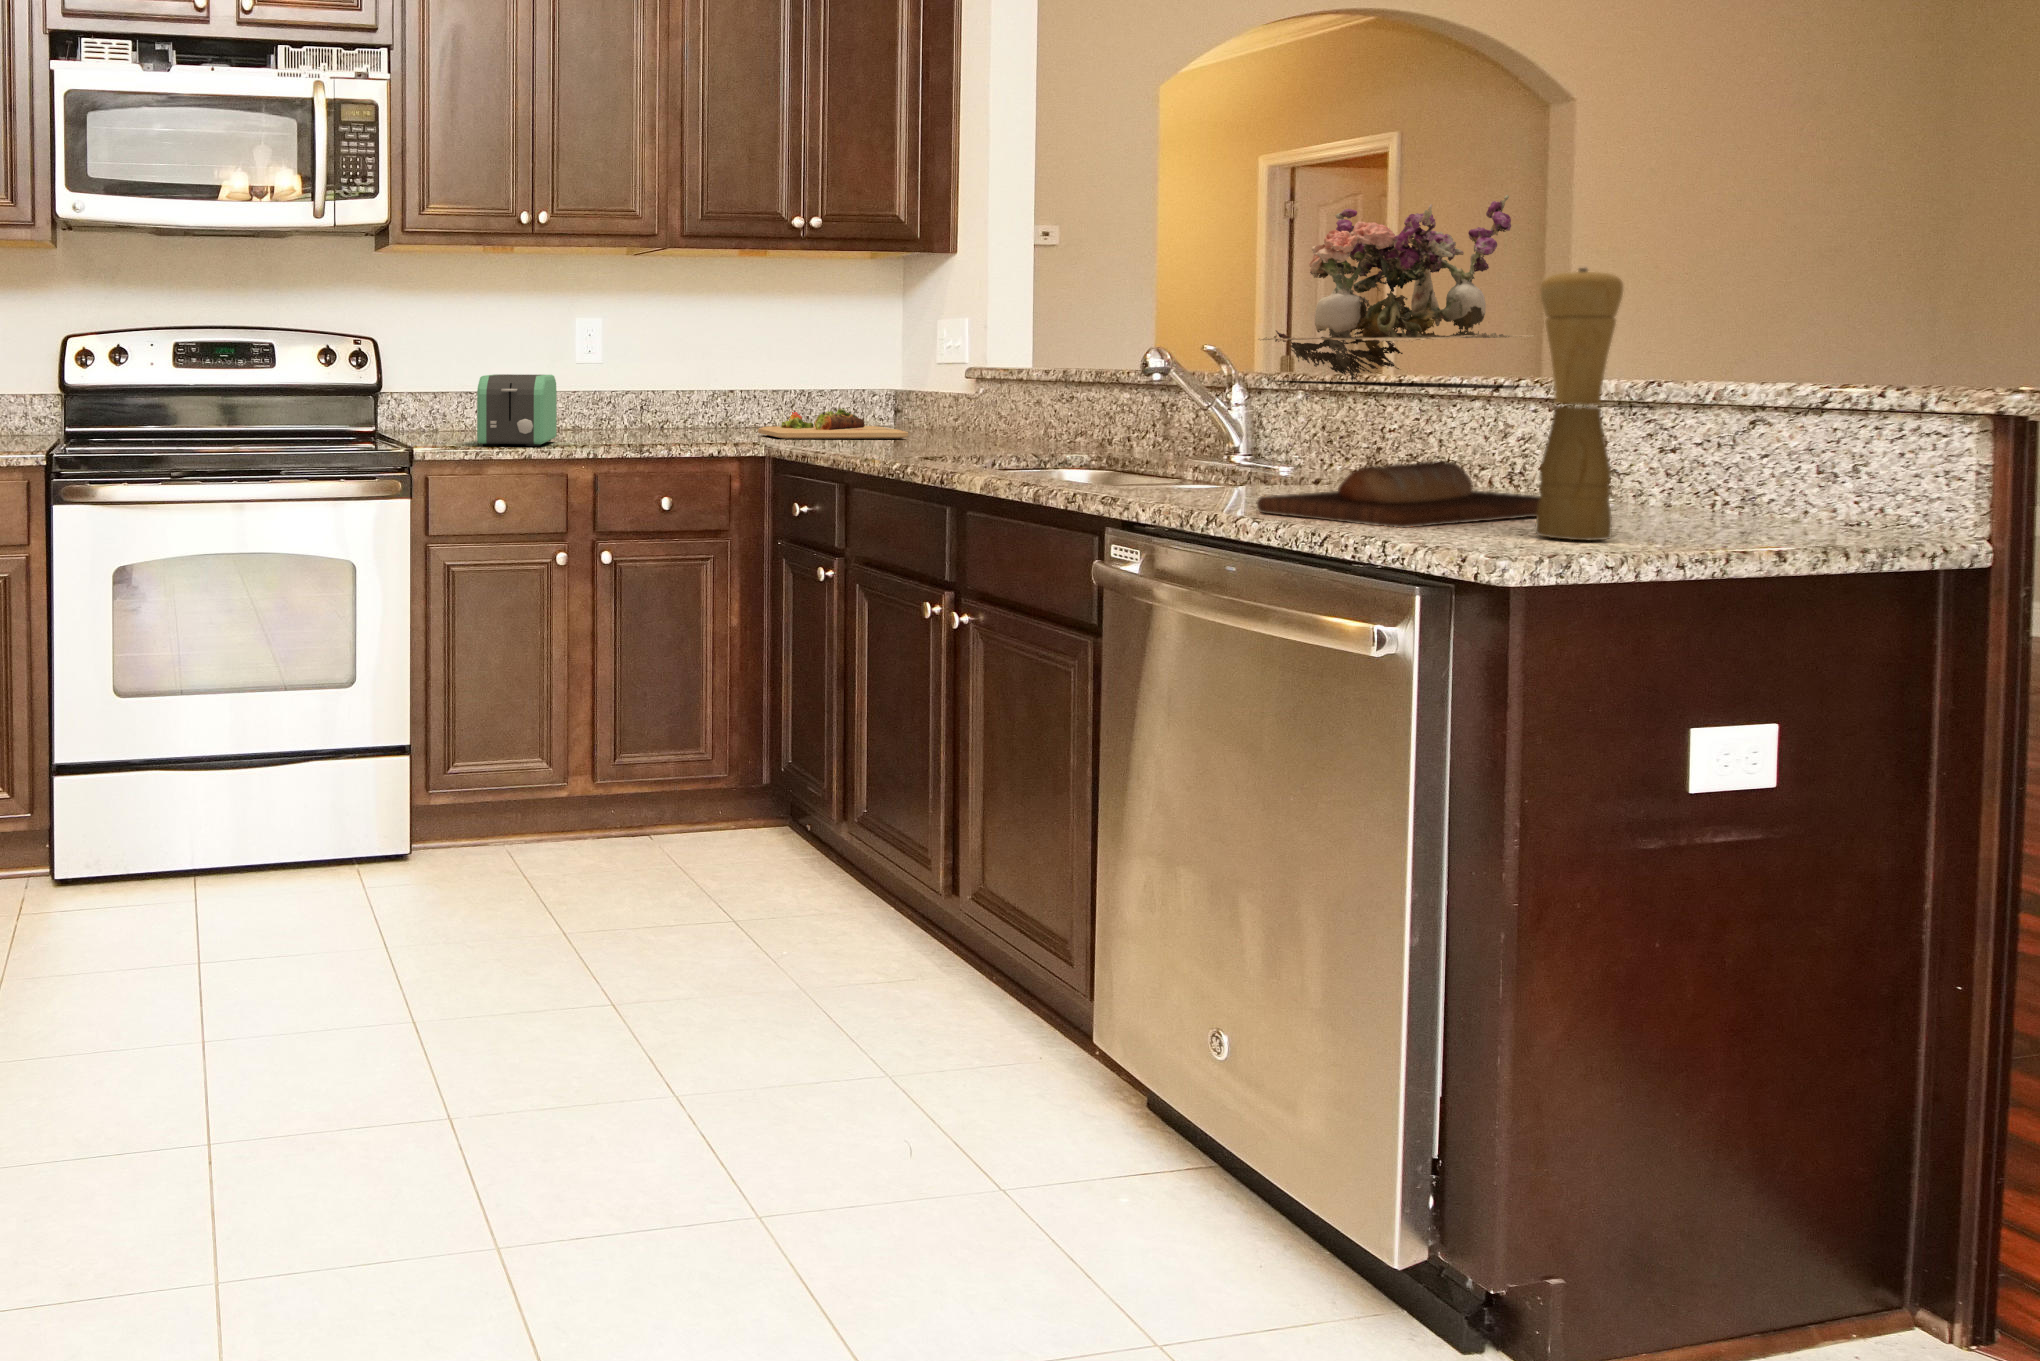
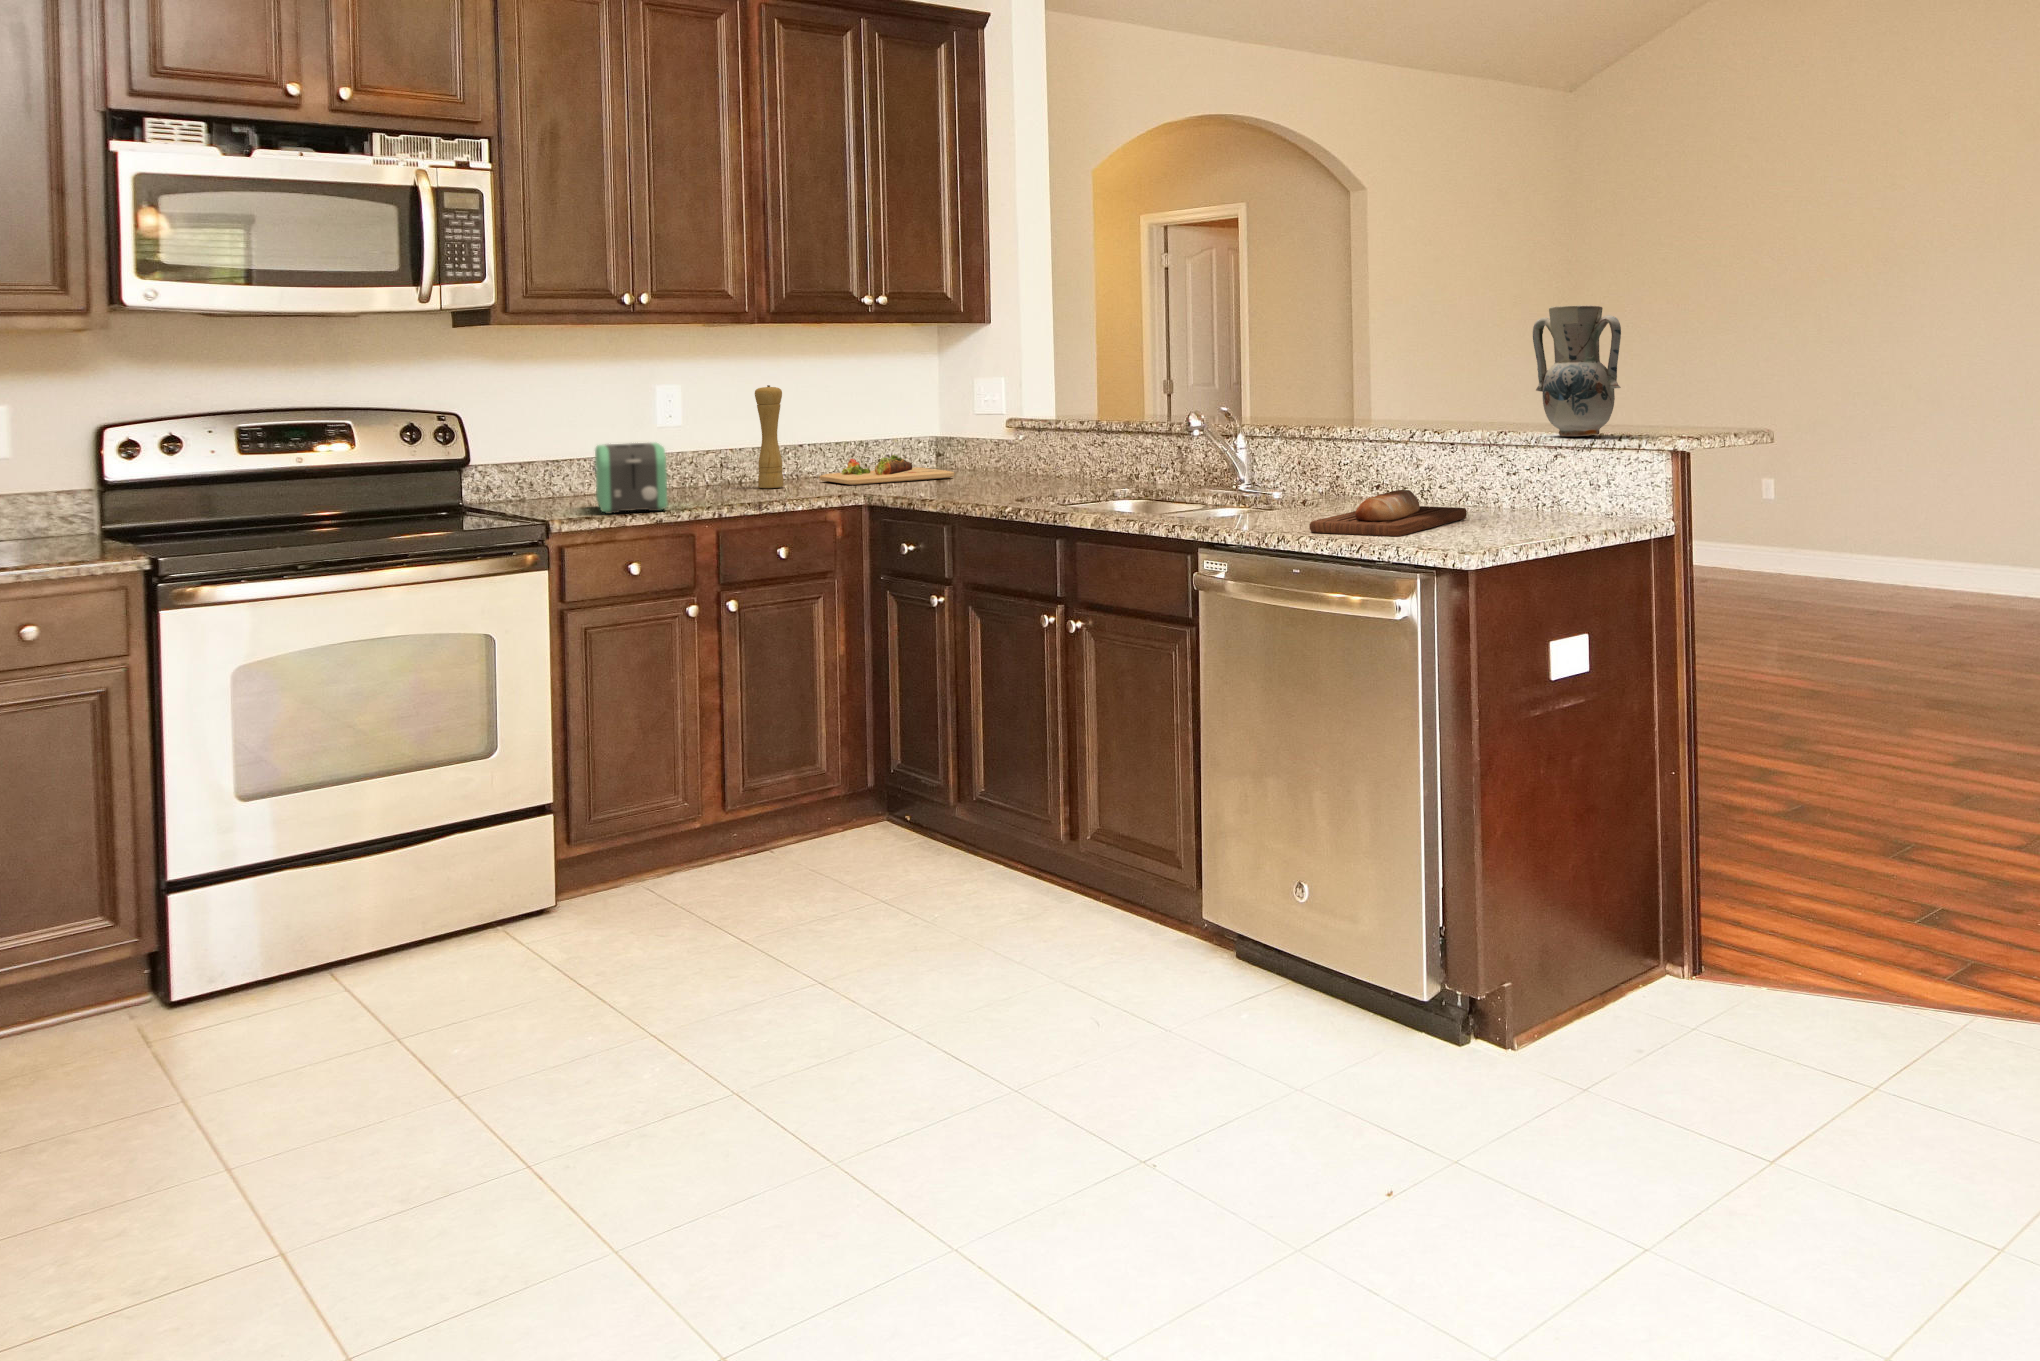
vase: none [1737,169,1927,395] -> present [1533,305,1621,436]
flower arrangement: present [1258,195,1534,382] -> none [1265,305,1426,432]
pepper mill: present [1536,268,1623,540] -> present [755,385,784,488]

